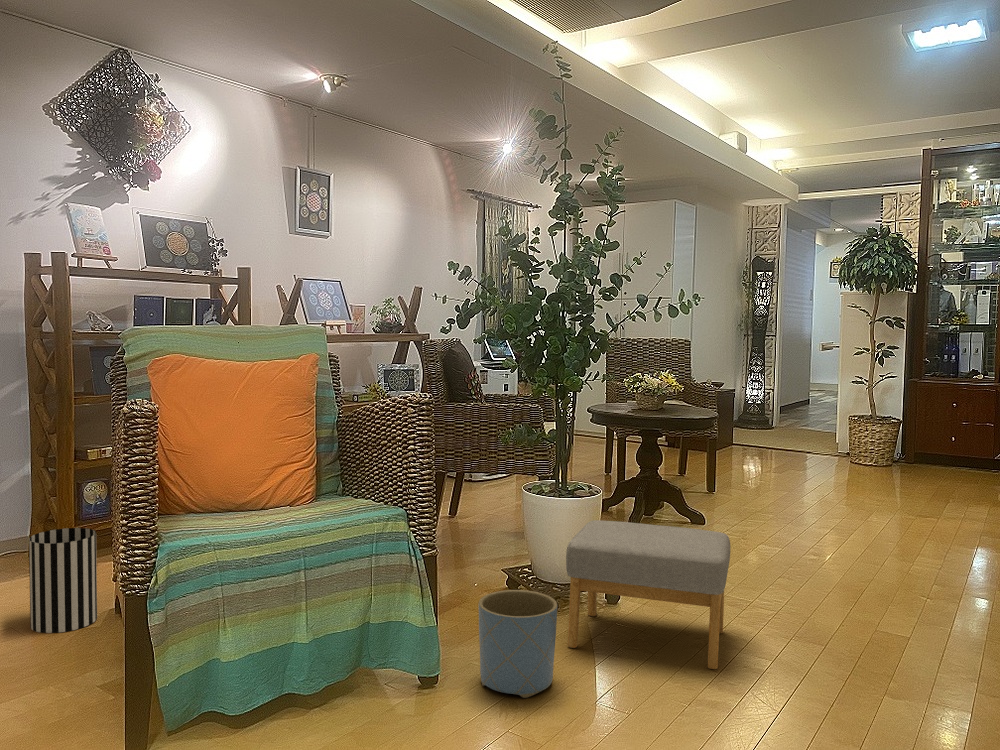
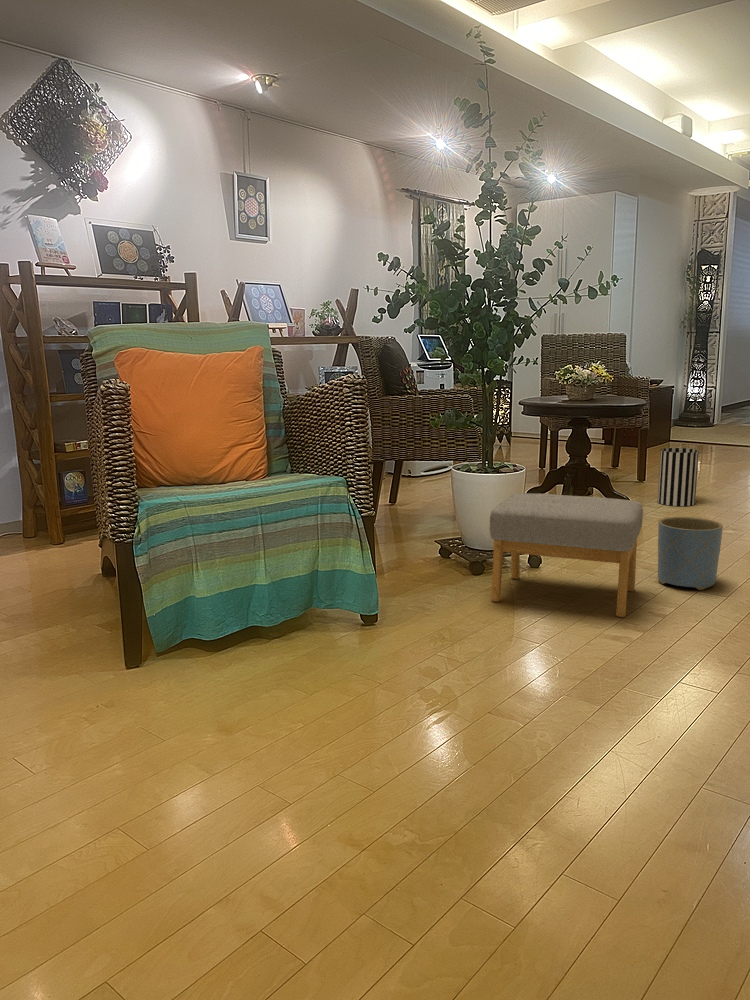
wastebasket: present [29,528,97,633] -> present [658,448,699,506]
planter: present [479,590,557,698] -> present [658,517,723,590]

